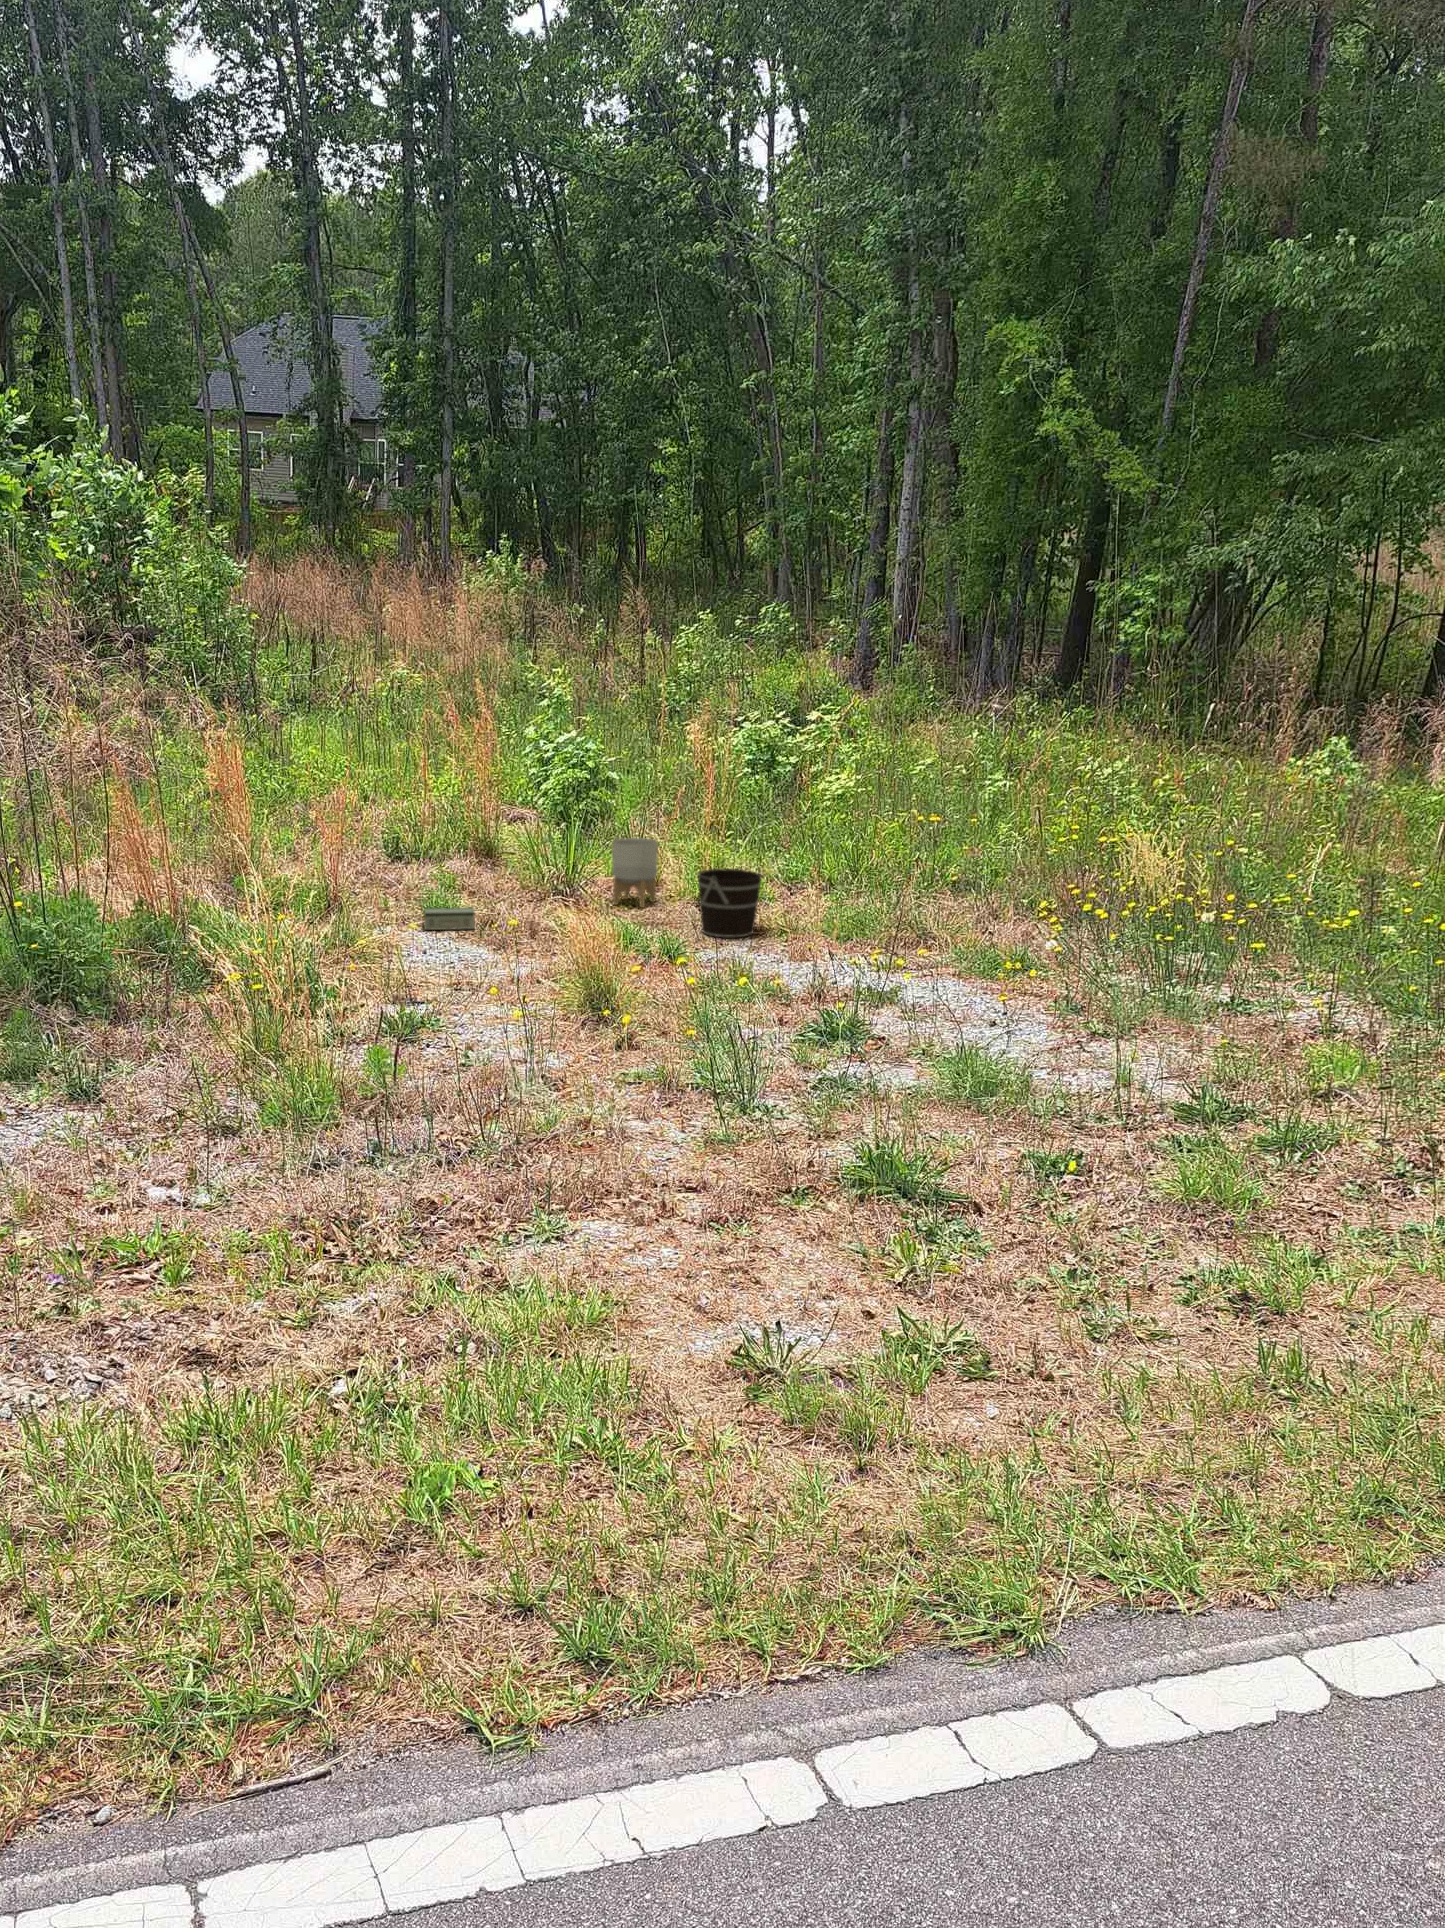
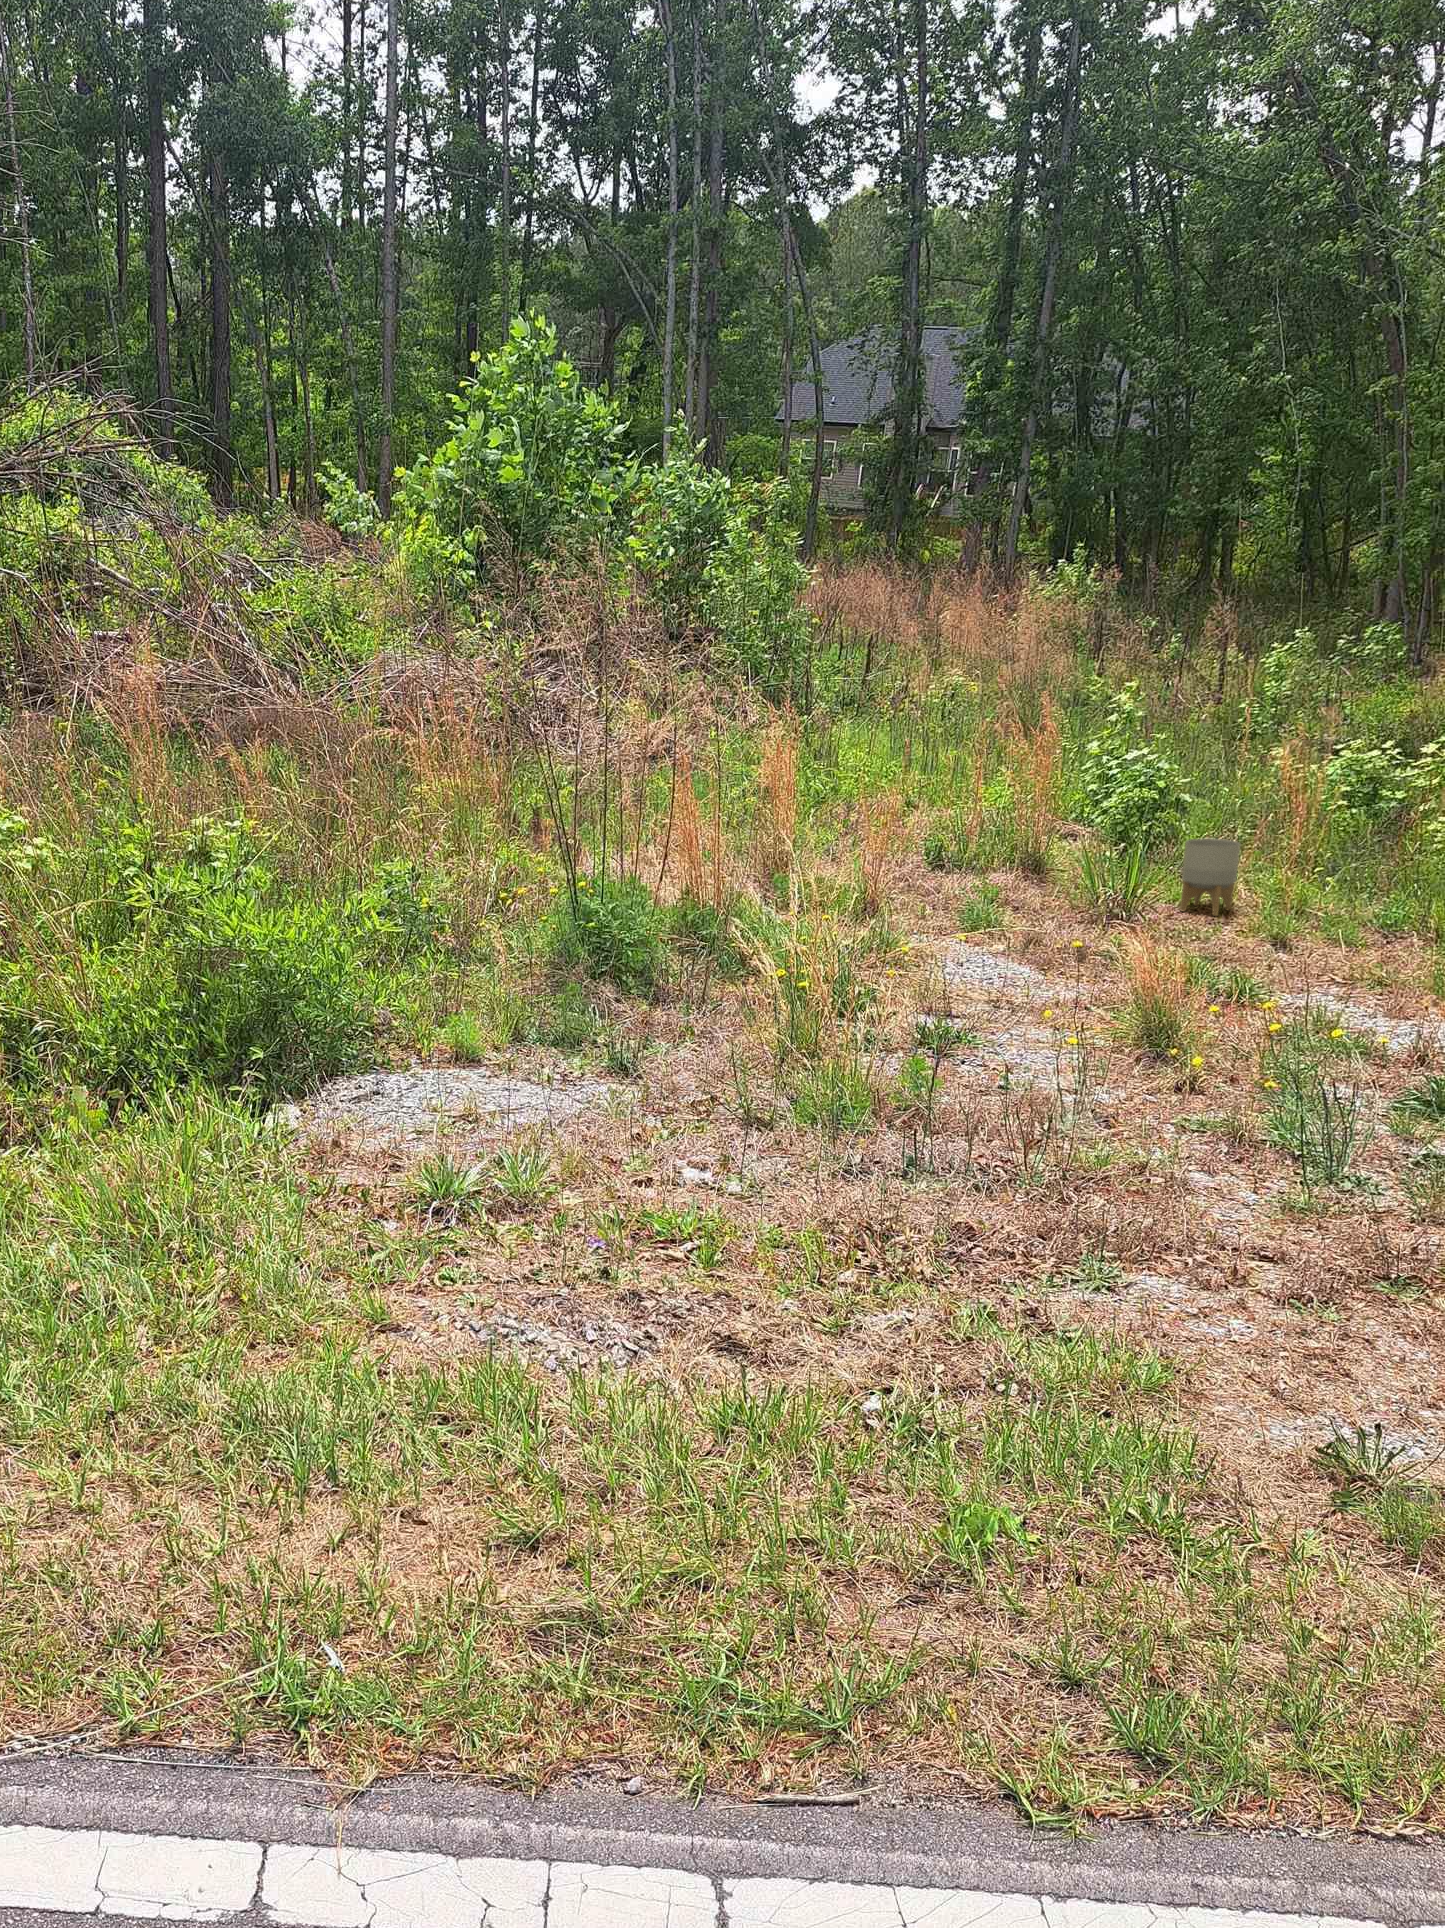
bucket: present [698,866,762,937] -> none [1289,876,1372,956]
toolbox: present [424,907,475,930] -> none [964,904,1021,929]

